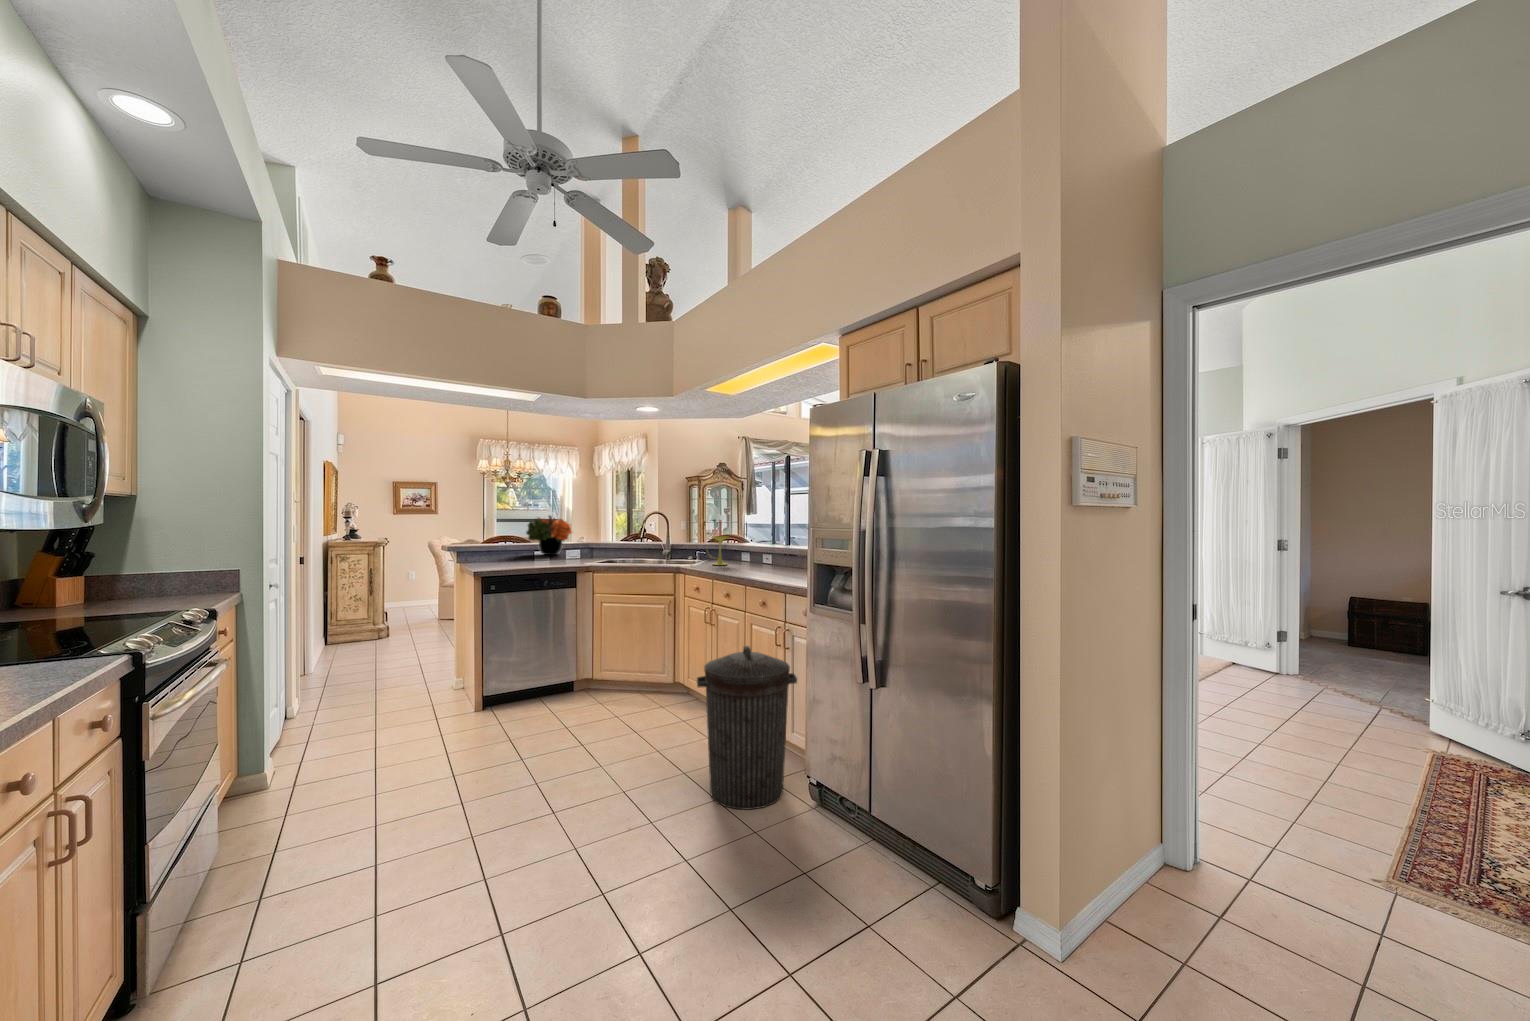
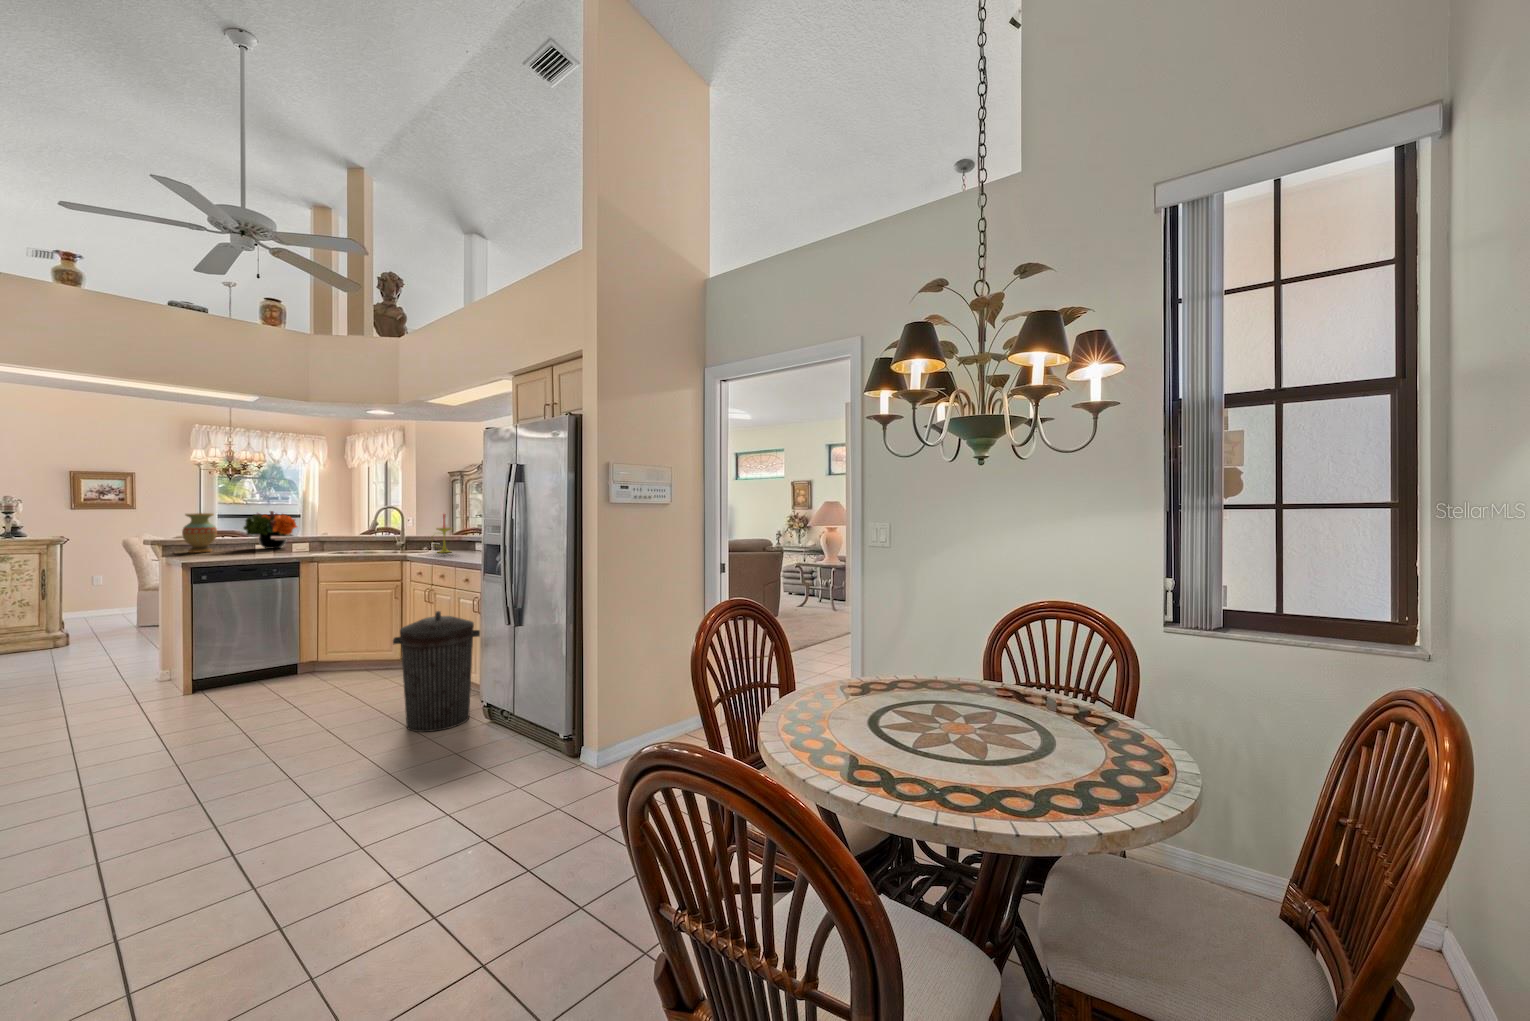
vase: none [475,517,504,557] -> present [182,513,217,553]

